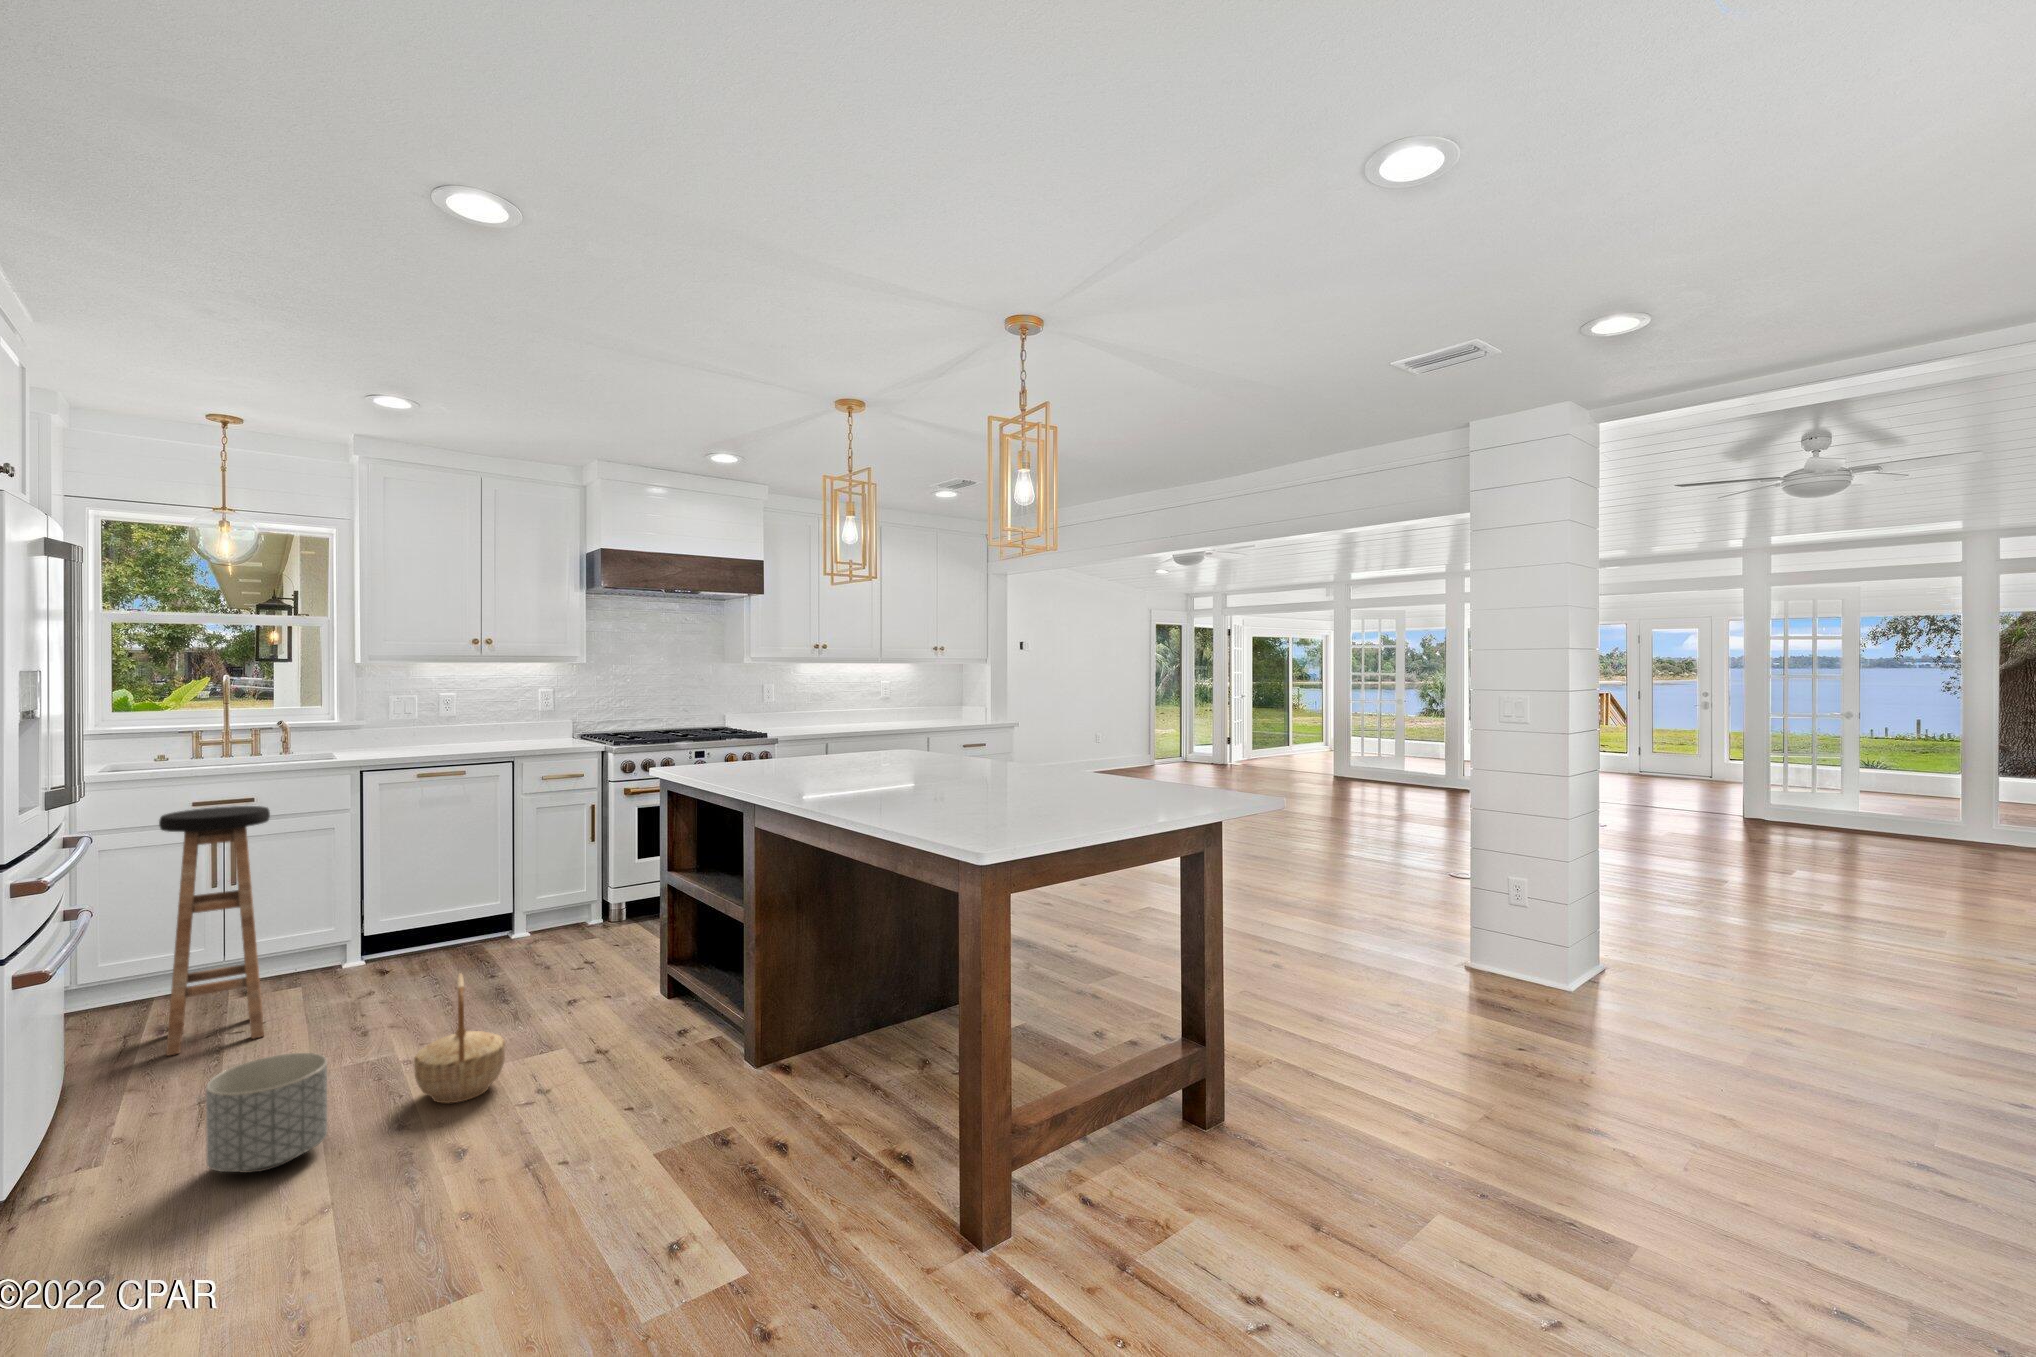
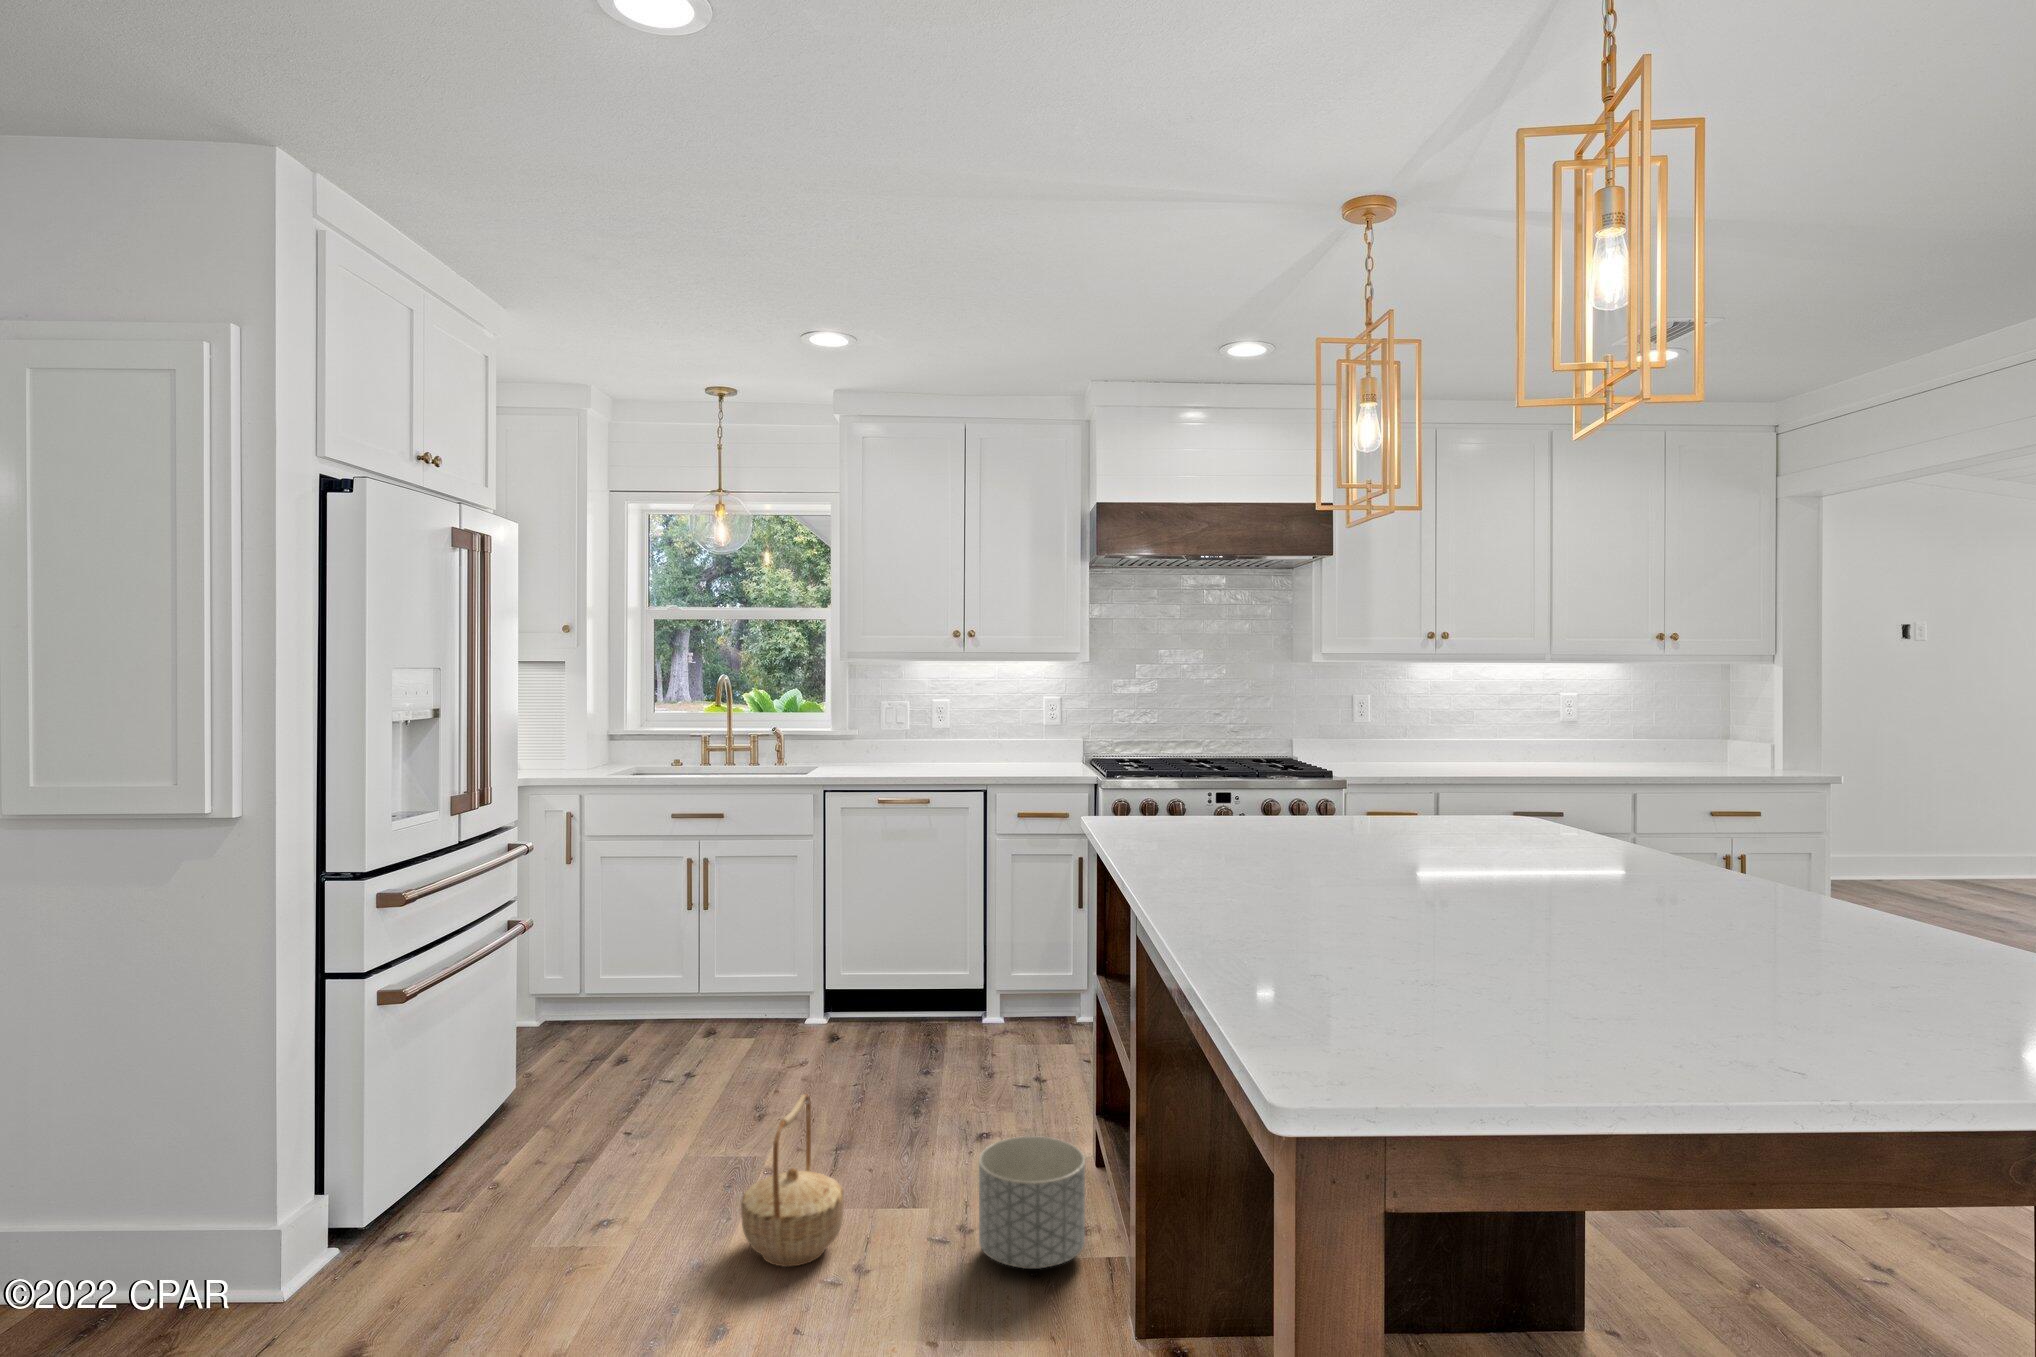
bar stool: present [159,806,270,1056] -> none [603,834,703,1103]
planter: present [206,1053,327,1173] -> present [979,1136,1085,1269]

